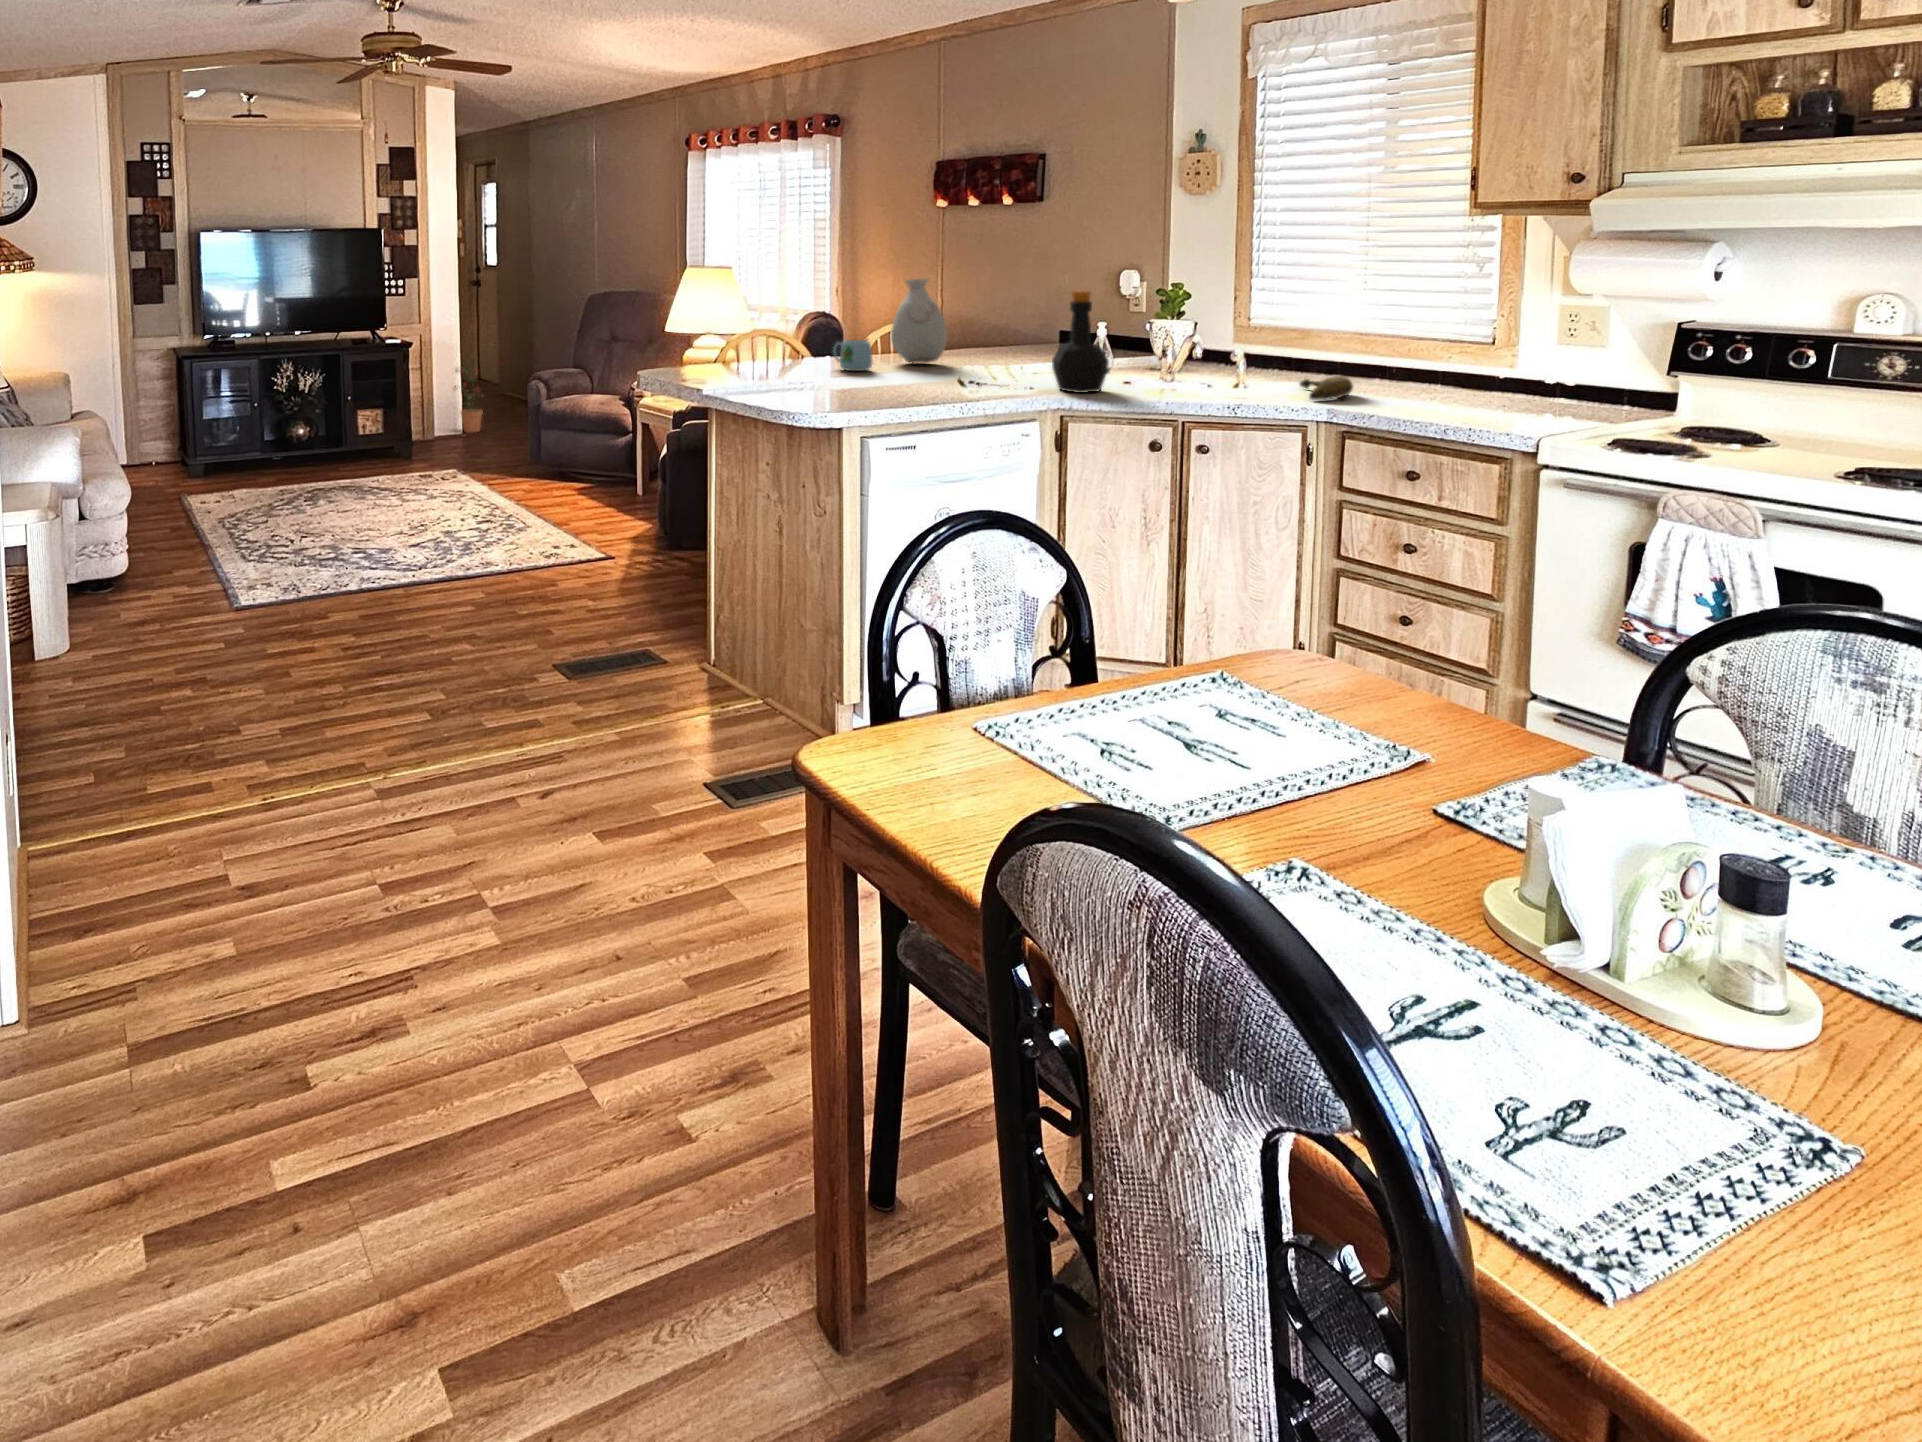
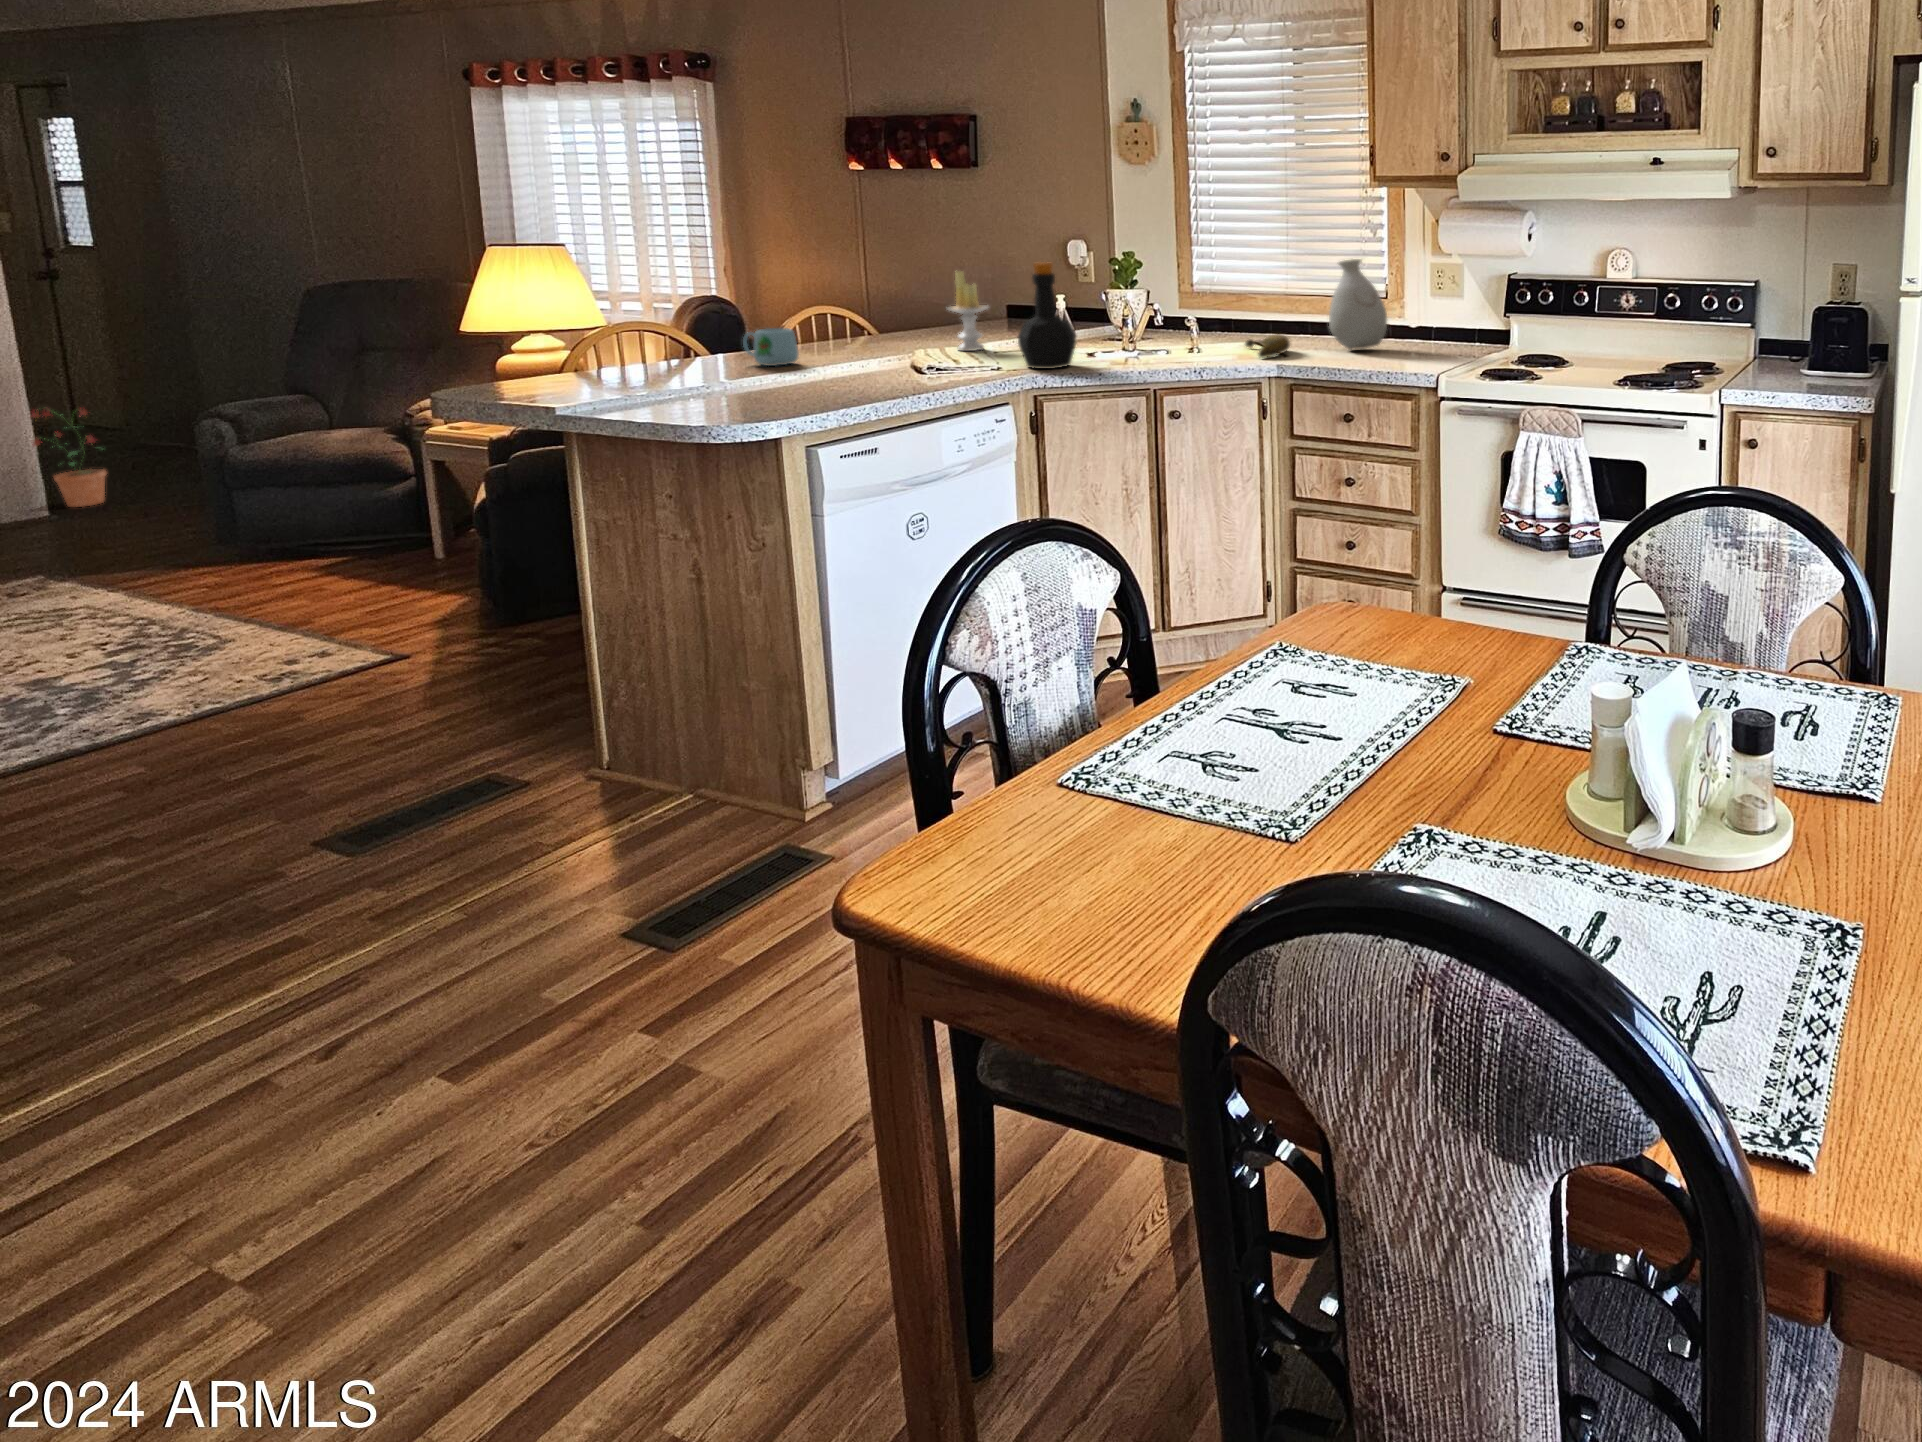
vase: present [891,279,947,363] -> present [1329,259,1387,350]
candle: none [996,296,1036,371] -> present [948,271,988,351]

